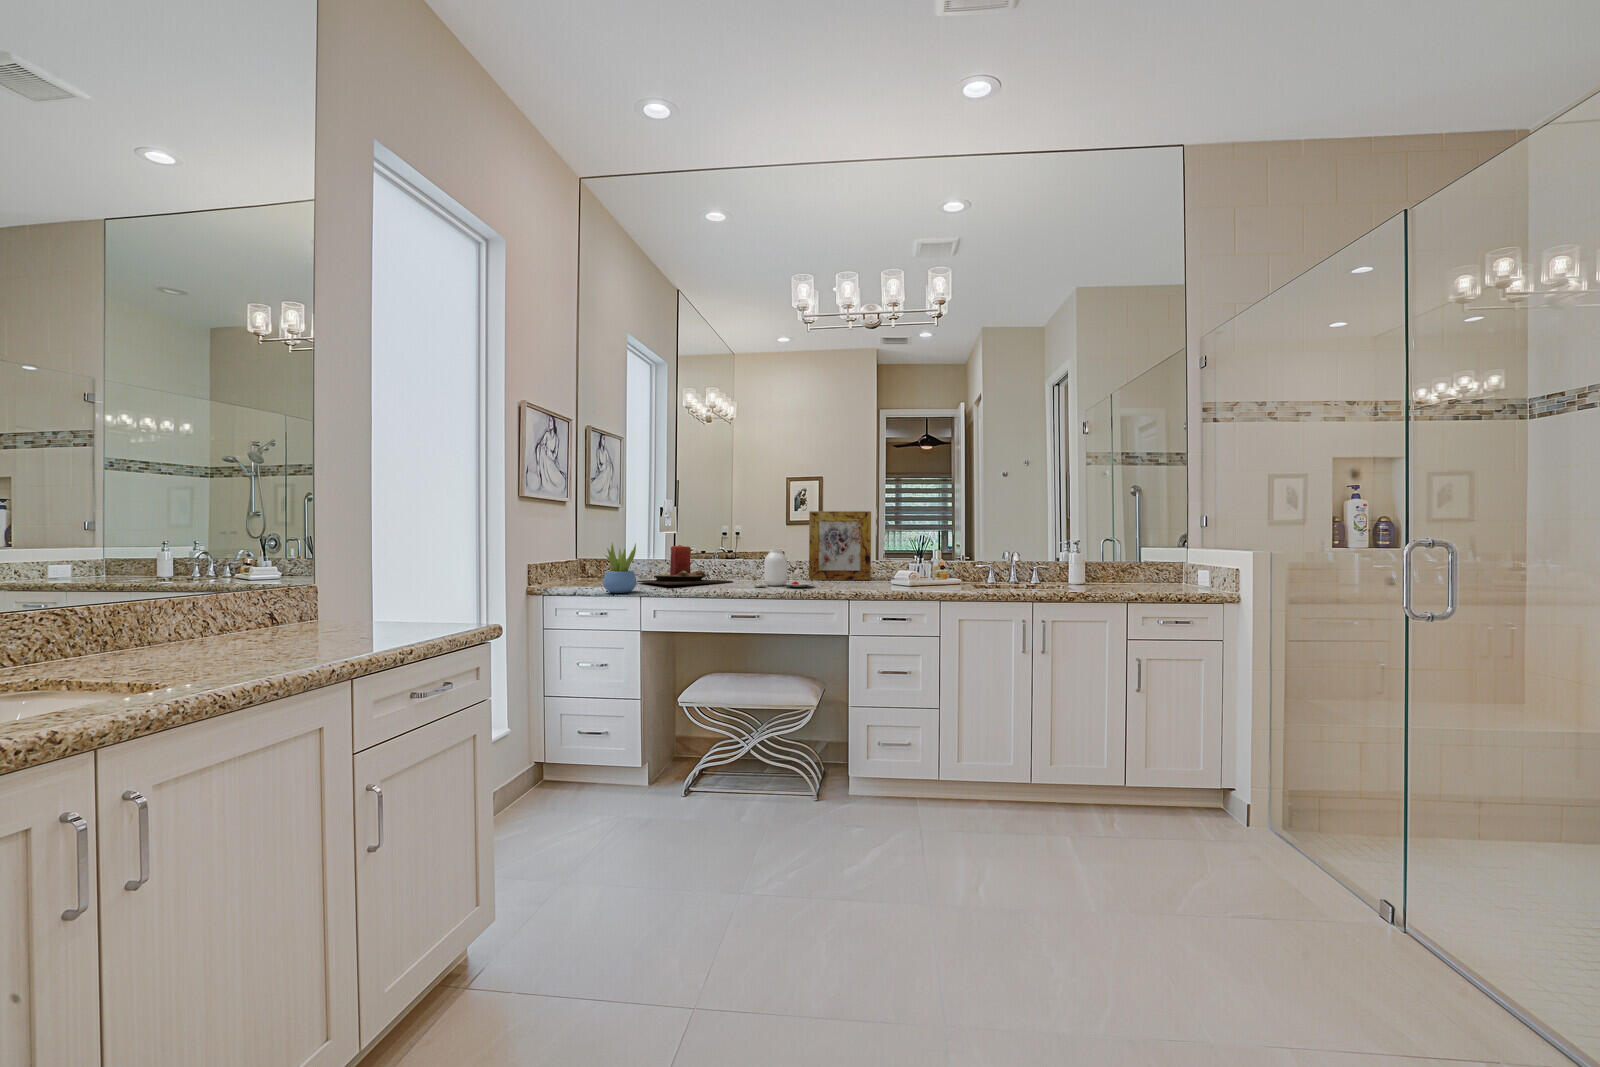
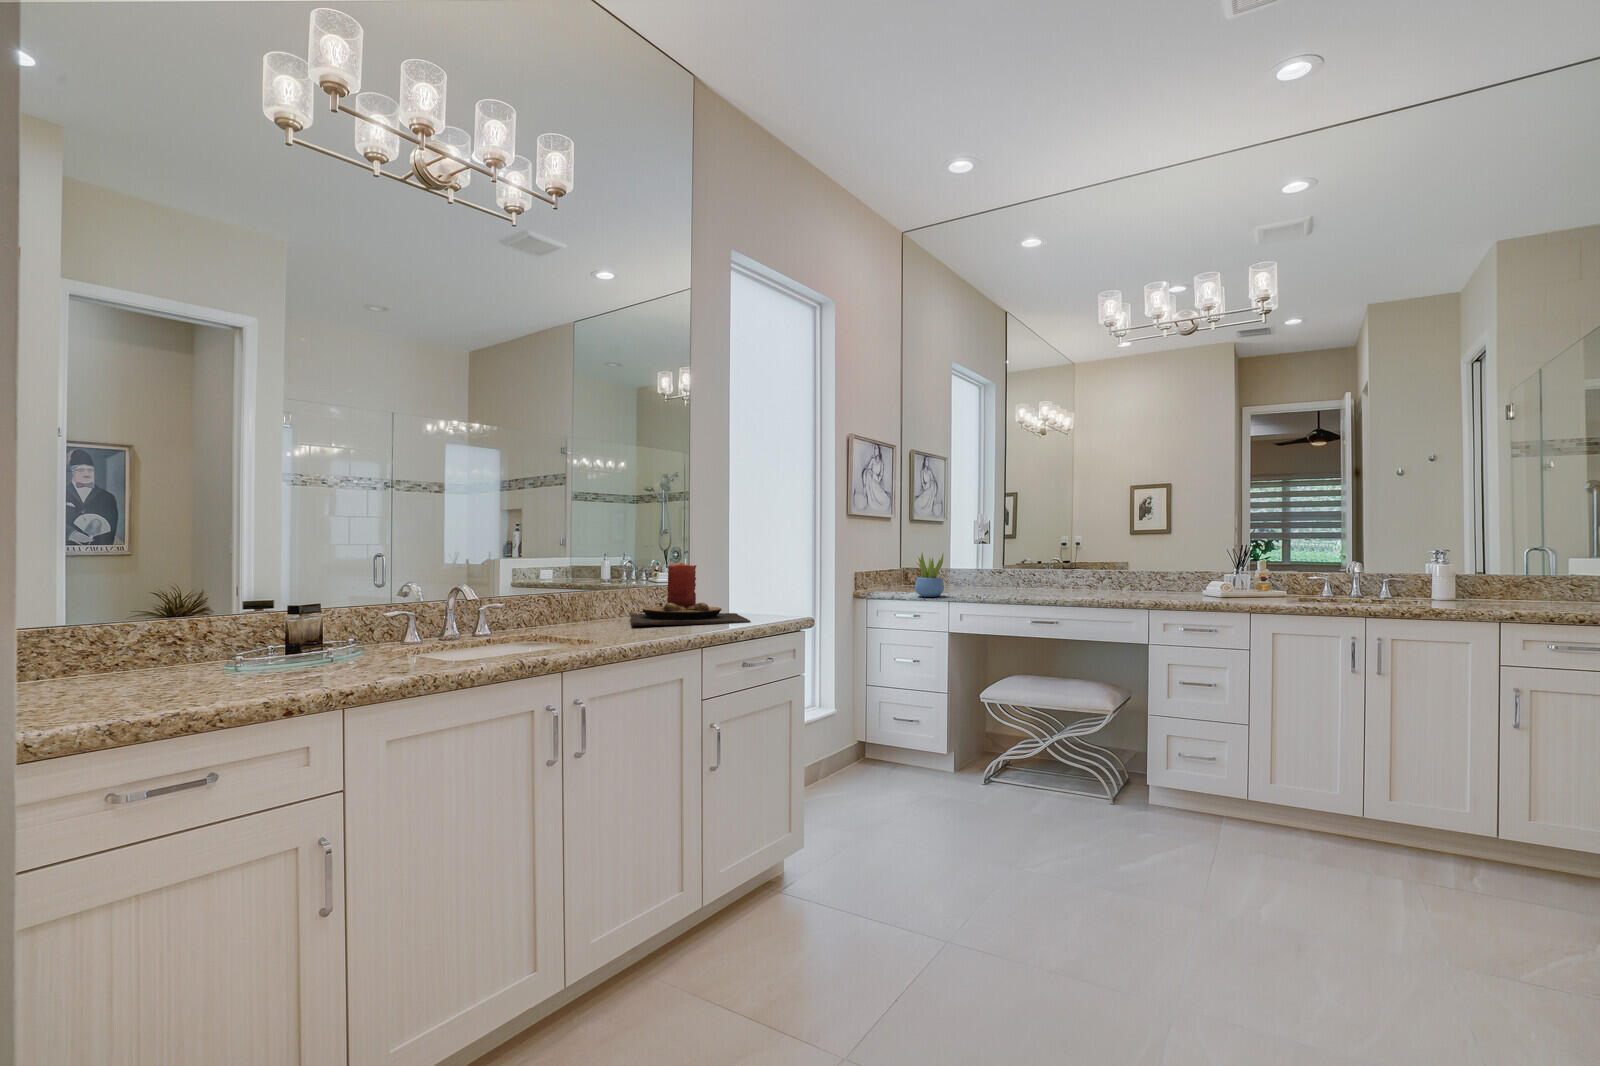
picture frame: present [809,511,871,580] -> none [1117,522,1185,593]
candle: present [637,545,733,585] -> present [630,563,751,626]
jar: present [755,549,814,587] -> none [1055,560,1117,597]

